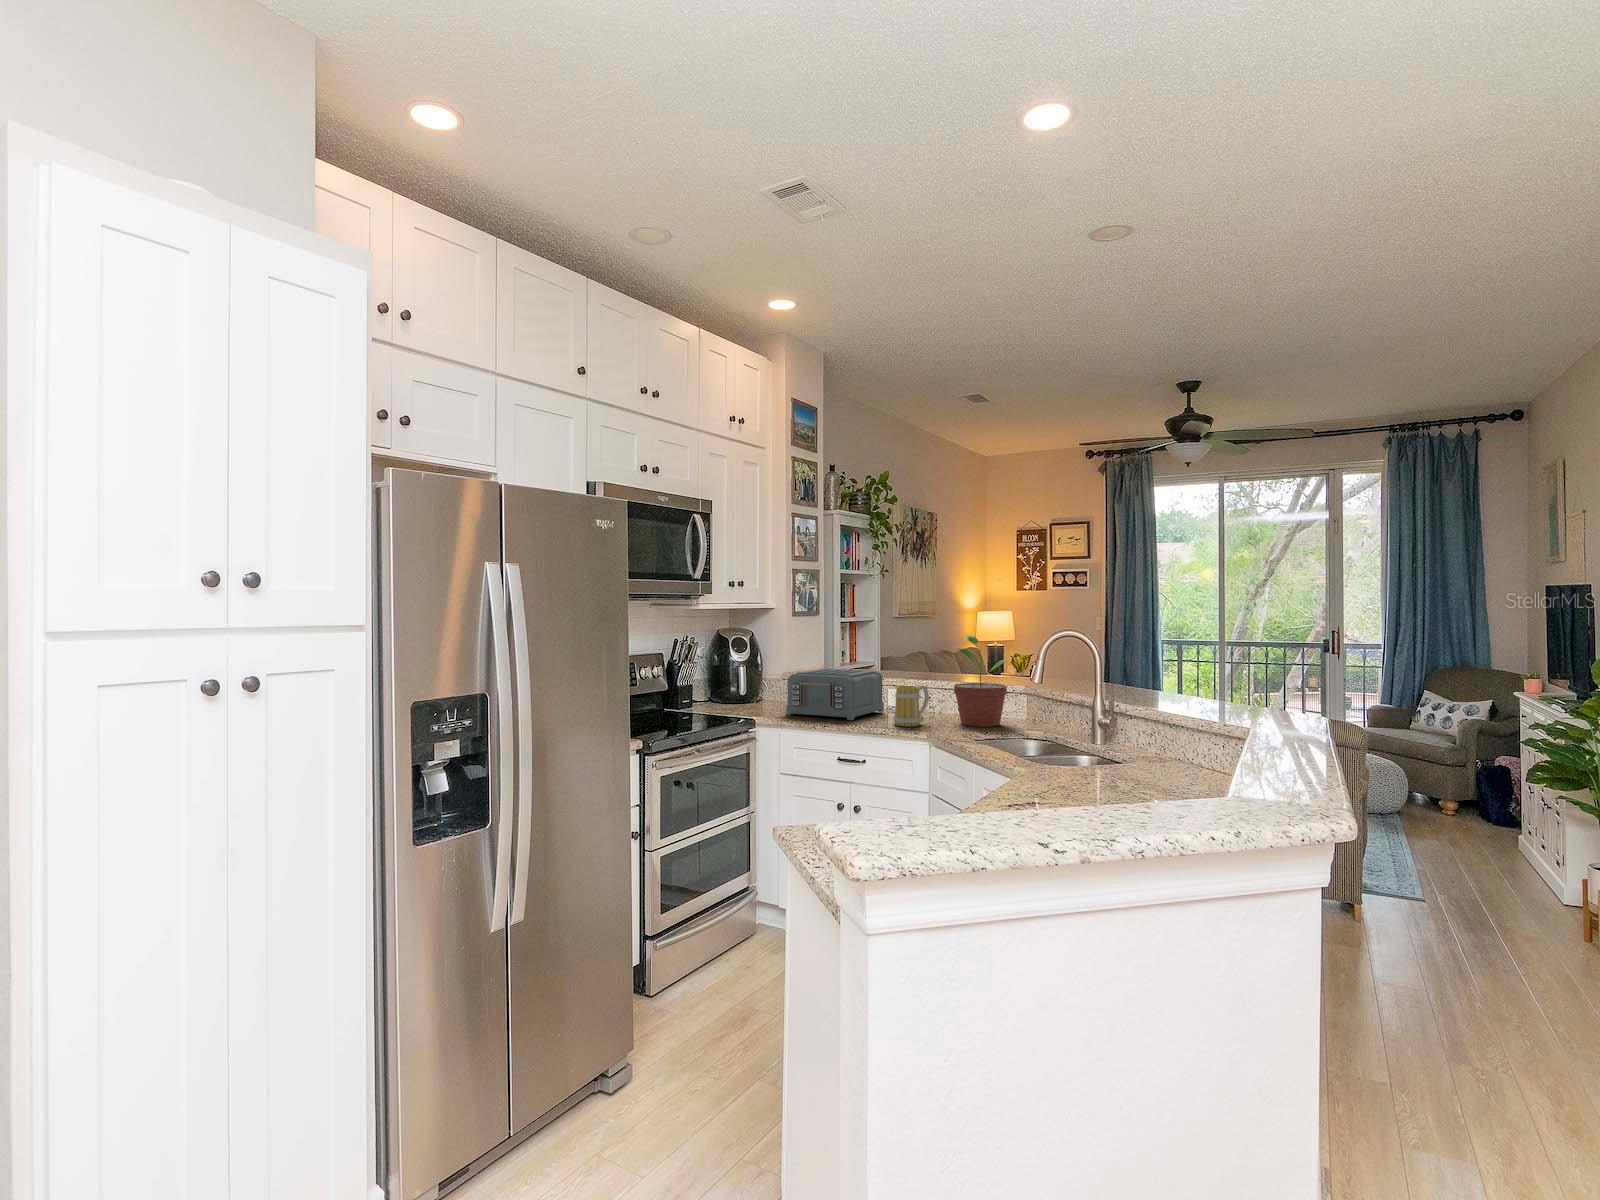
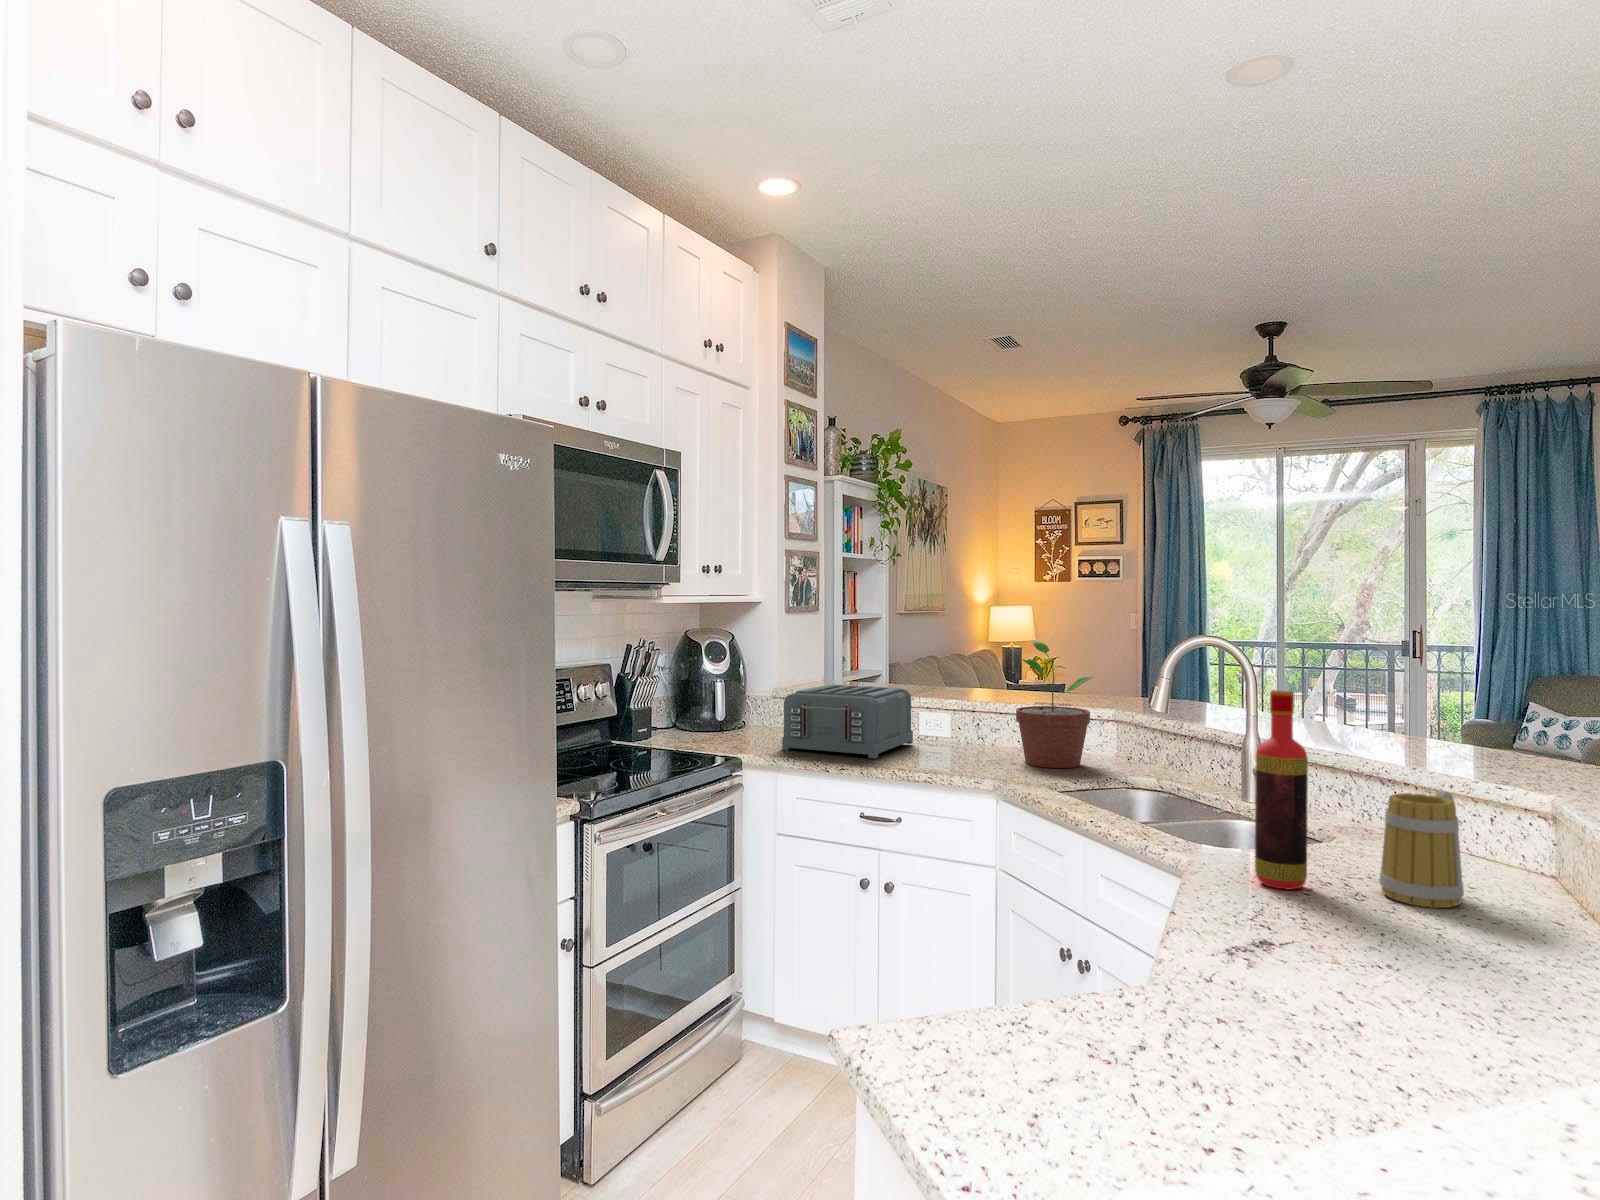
bottle: none [1053,661,1083,781] -> present [1255,690,1308,890]
mug: present [894,685,929,727] -> present [1379,791,1464,908]

